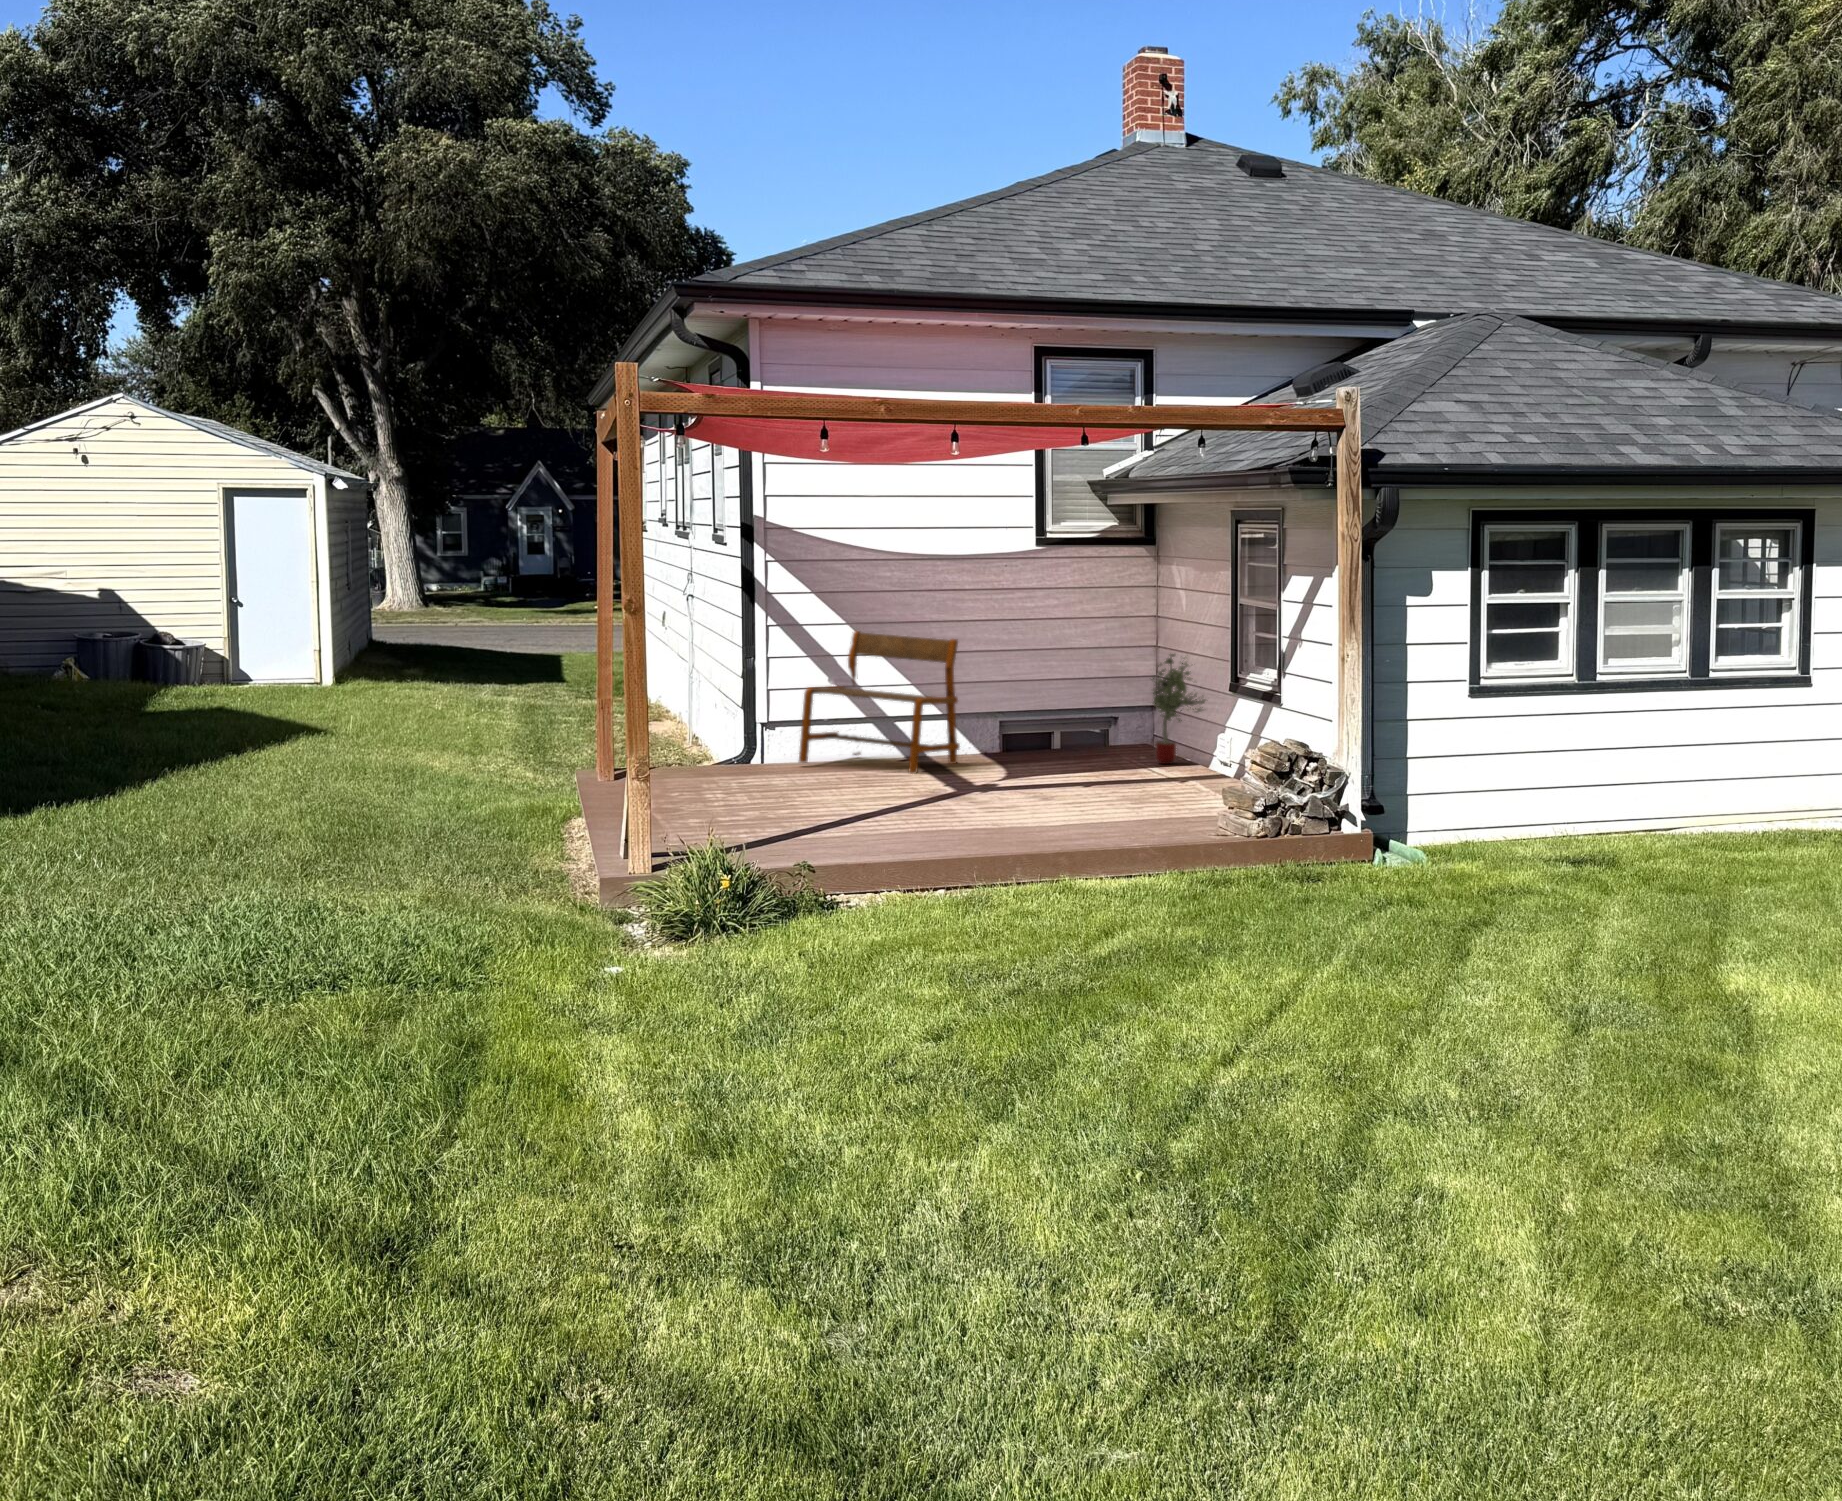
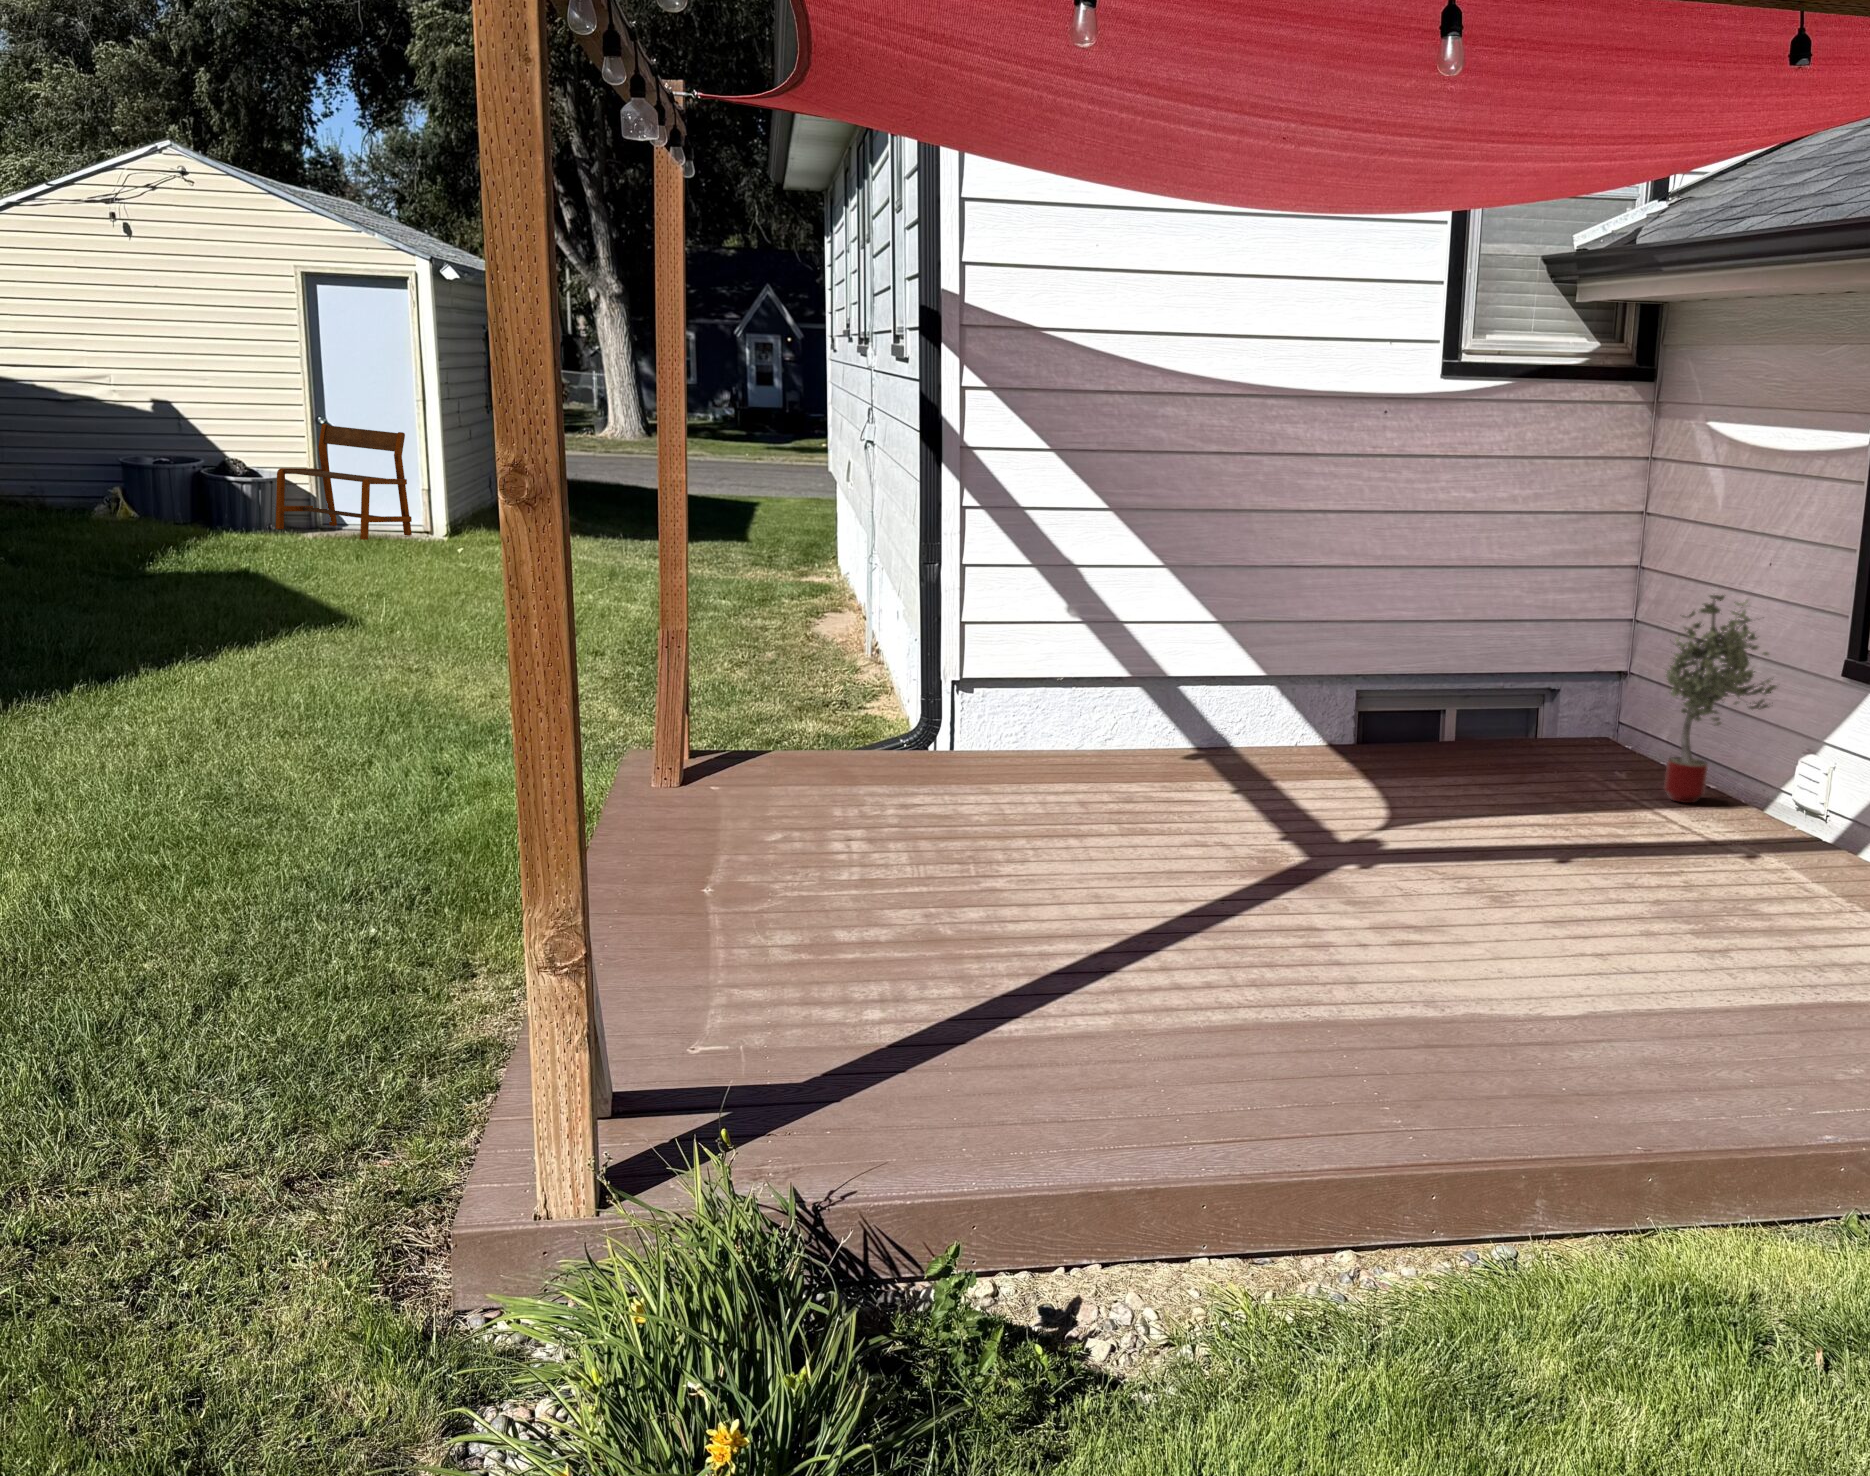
bench: present [799,631,960,774] -> present [276,424,412,540]

